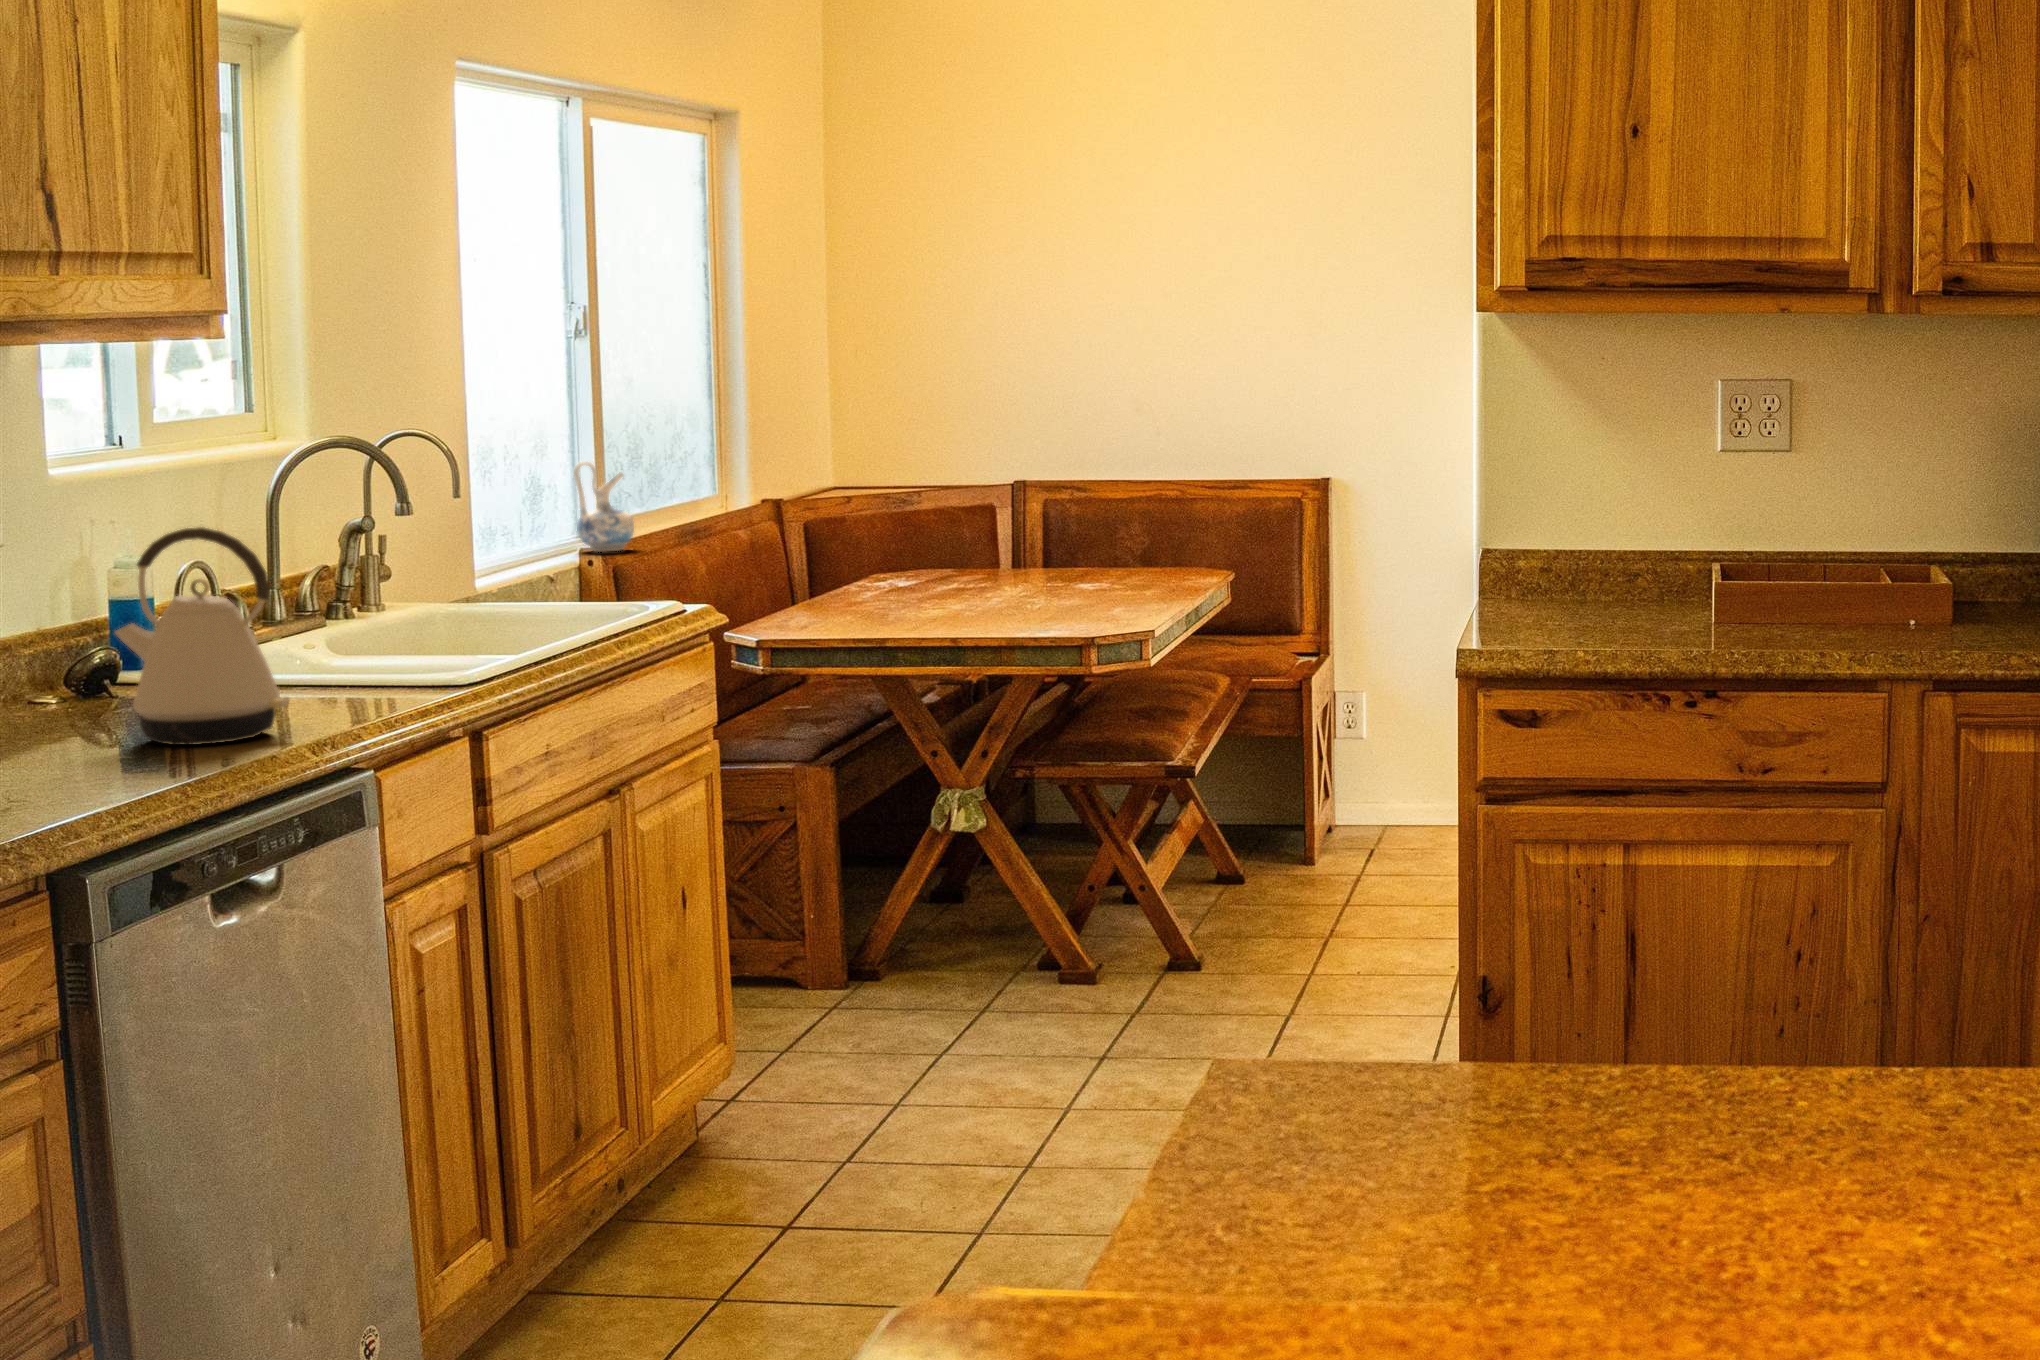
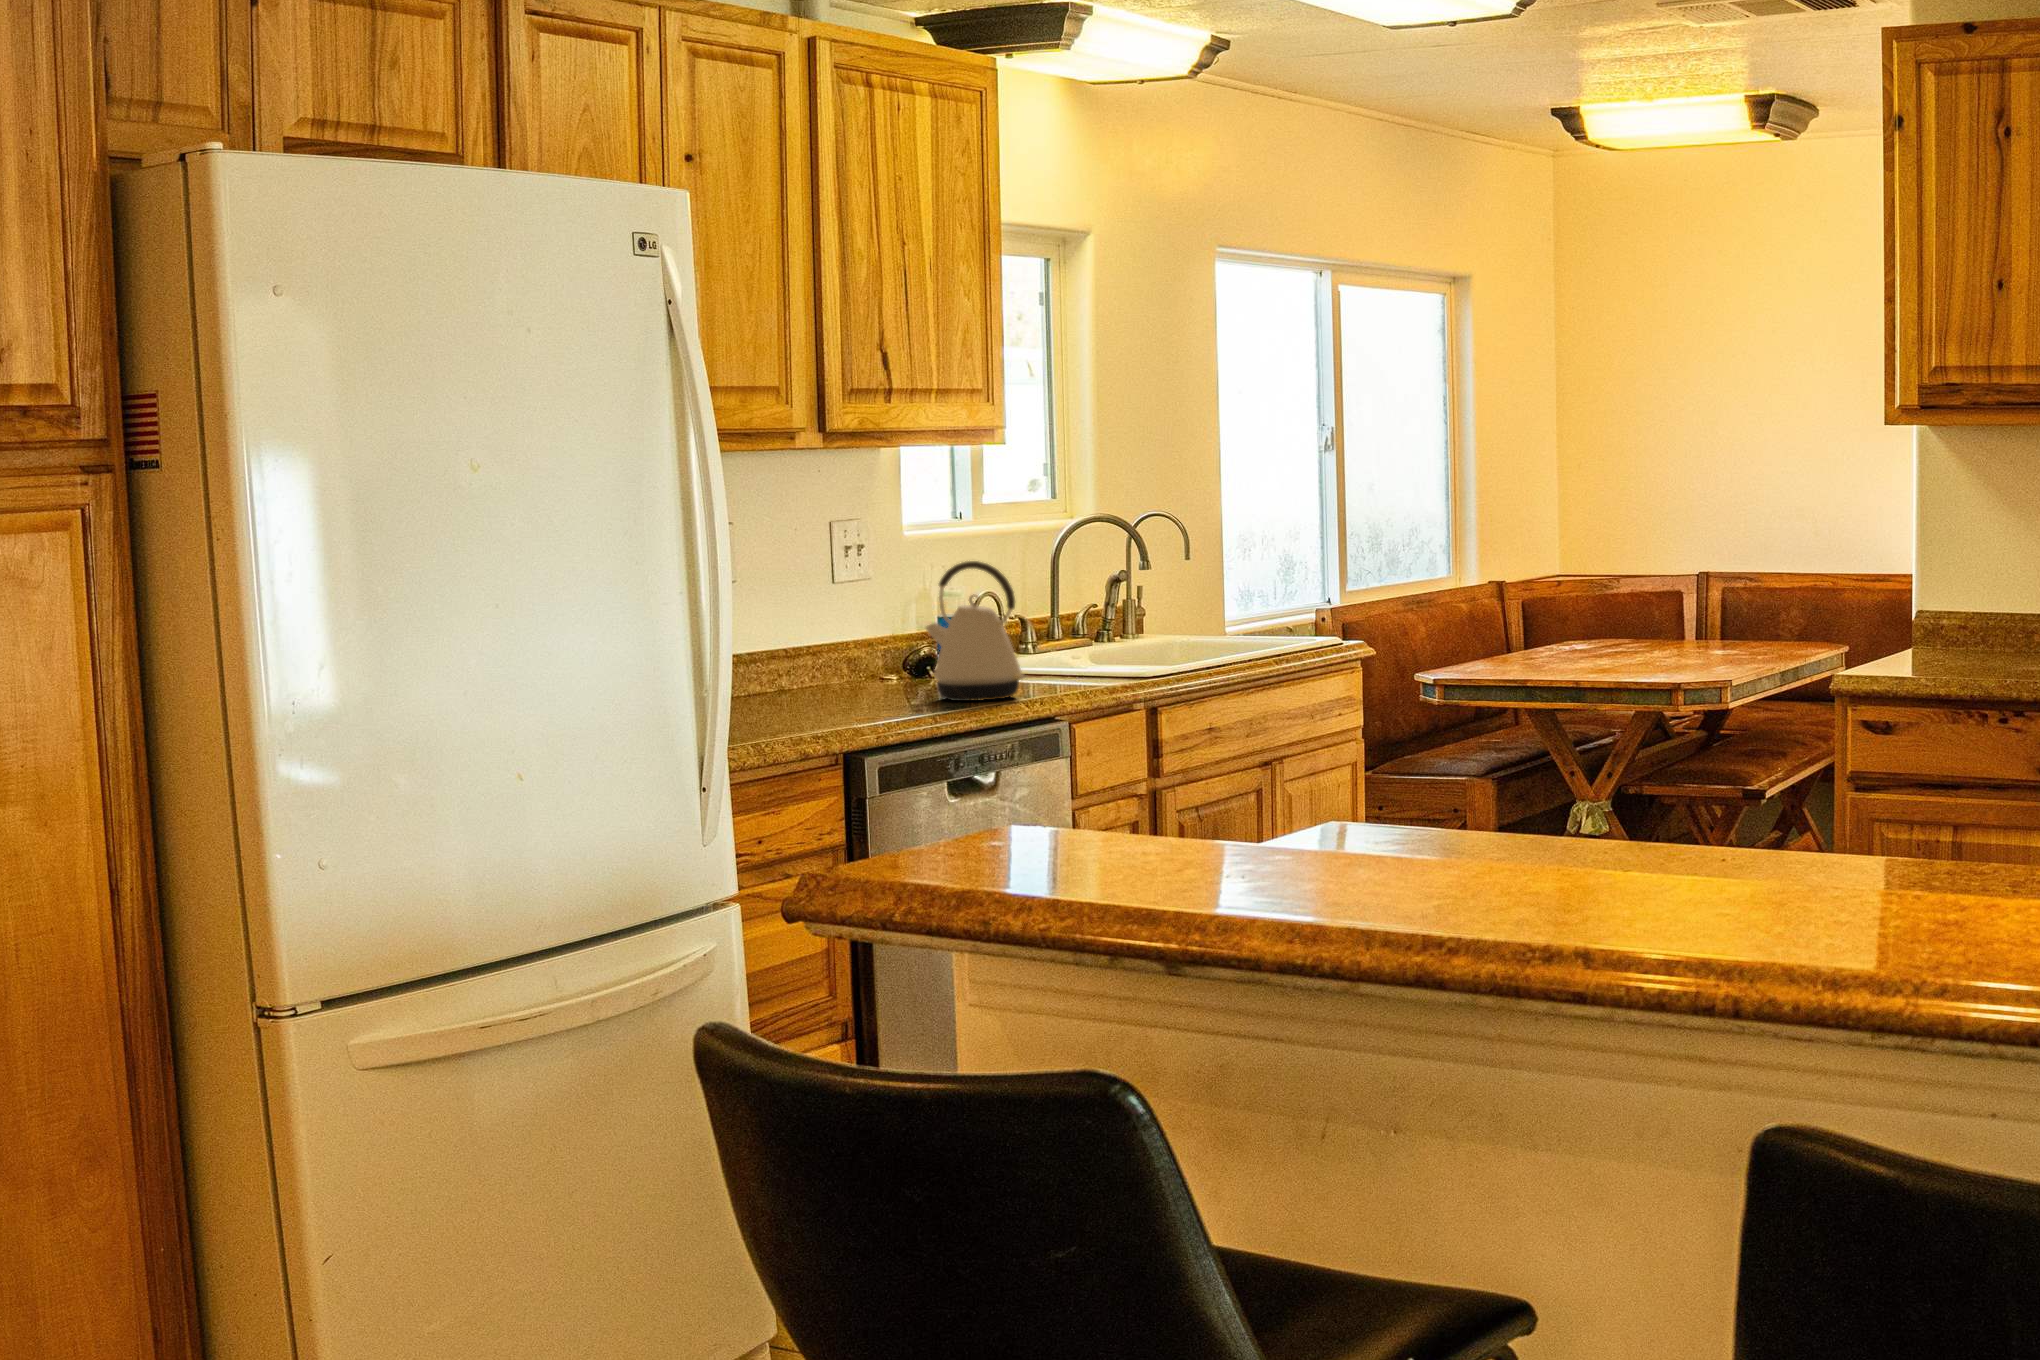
ceramic pitcher: present [574,461,634,552] -> none [1285,550,1325,616]

